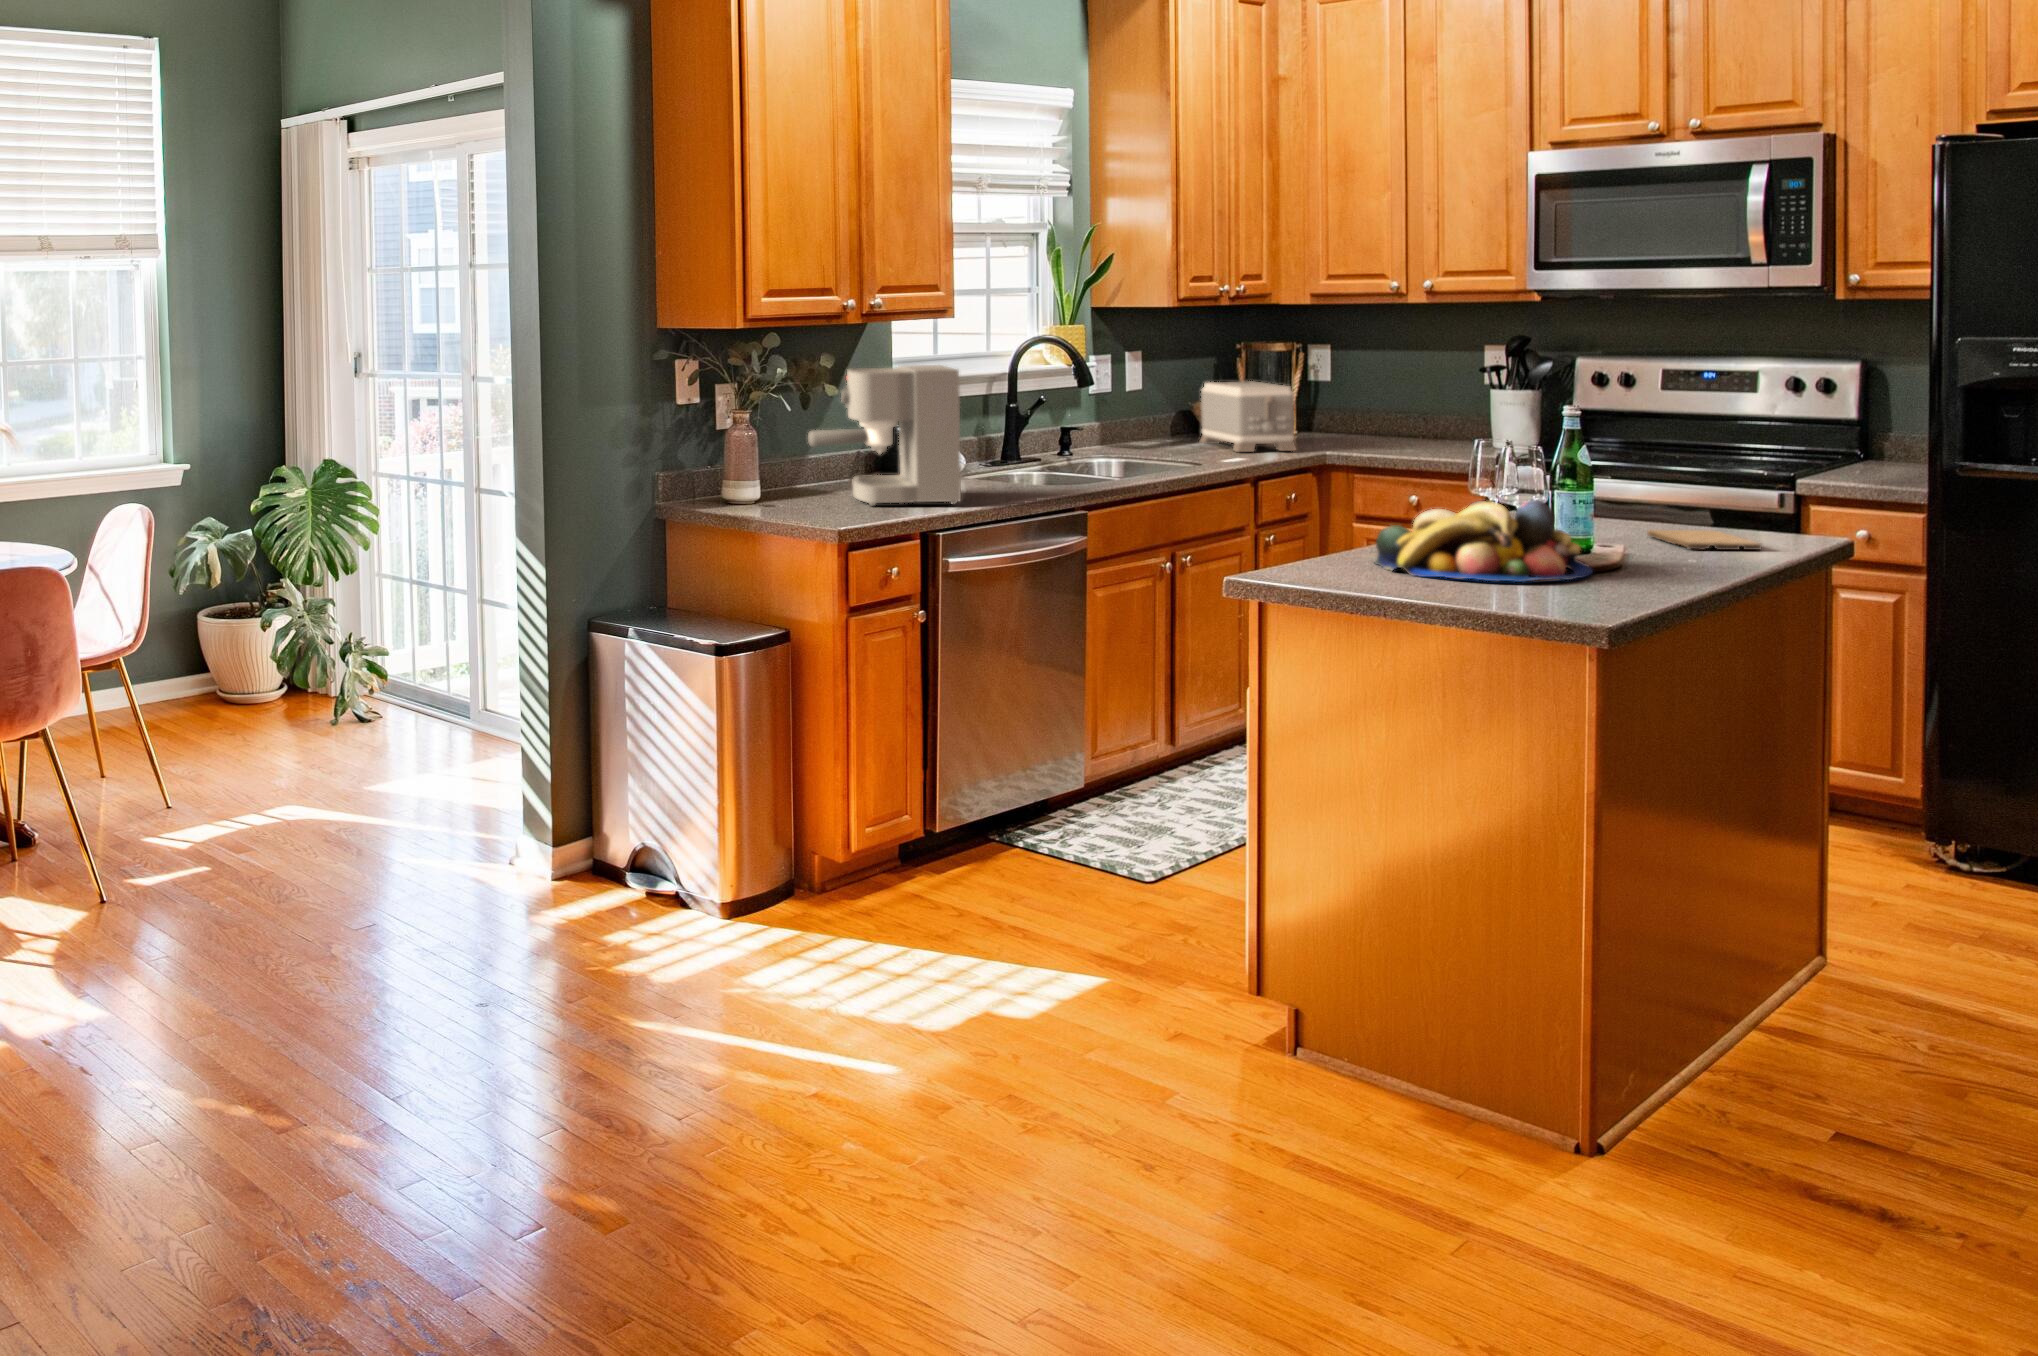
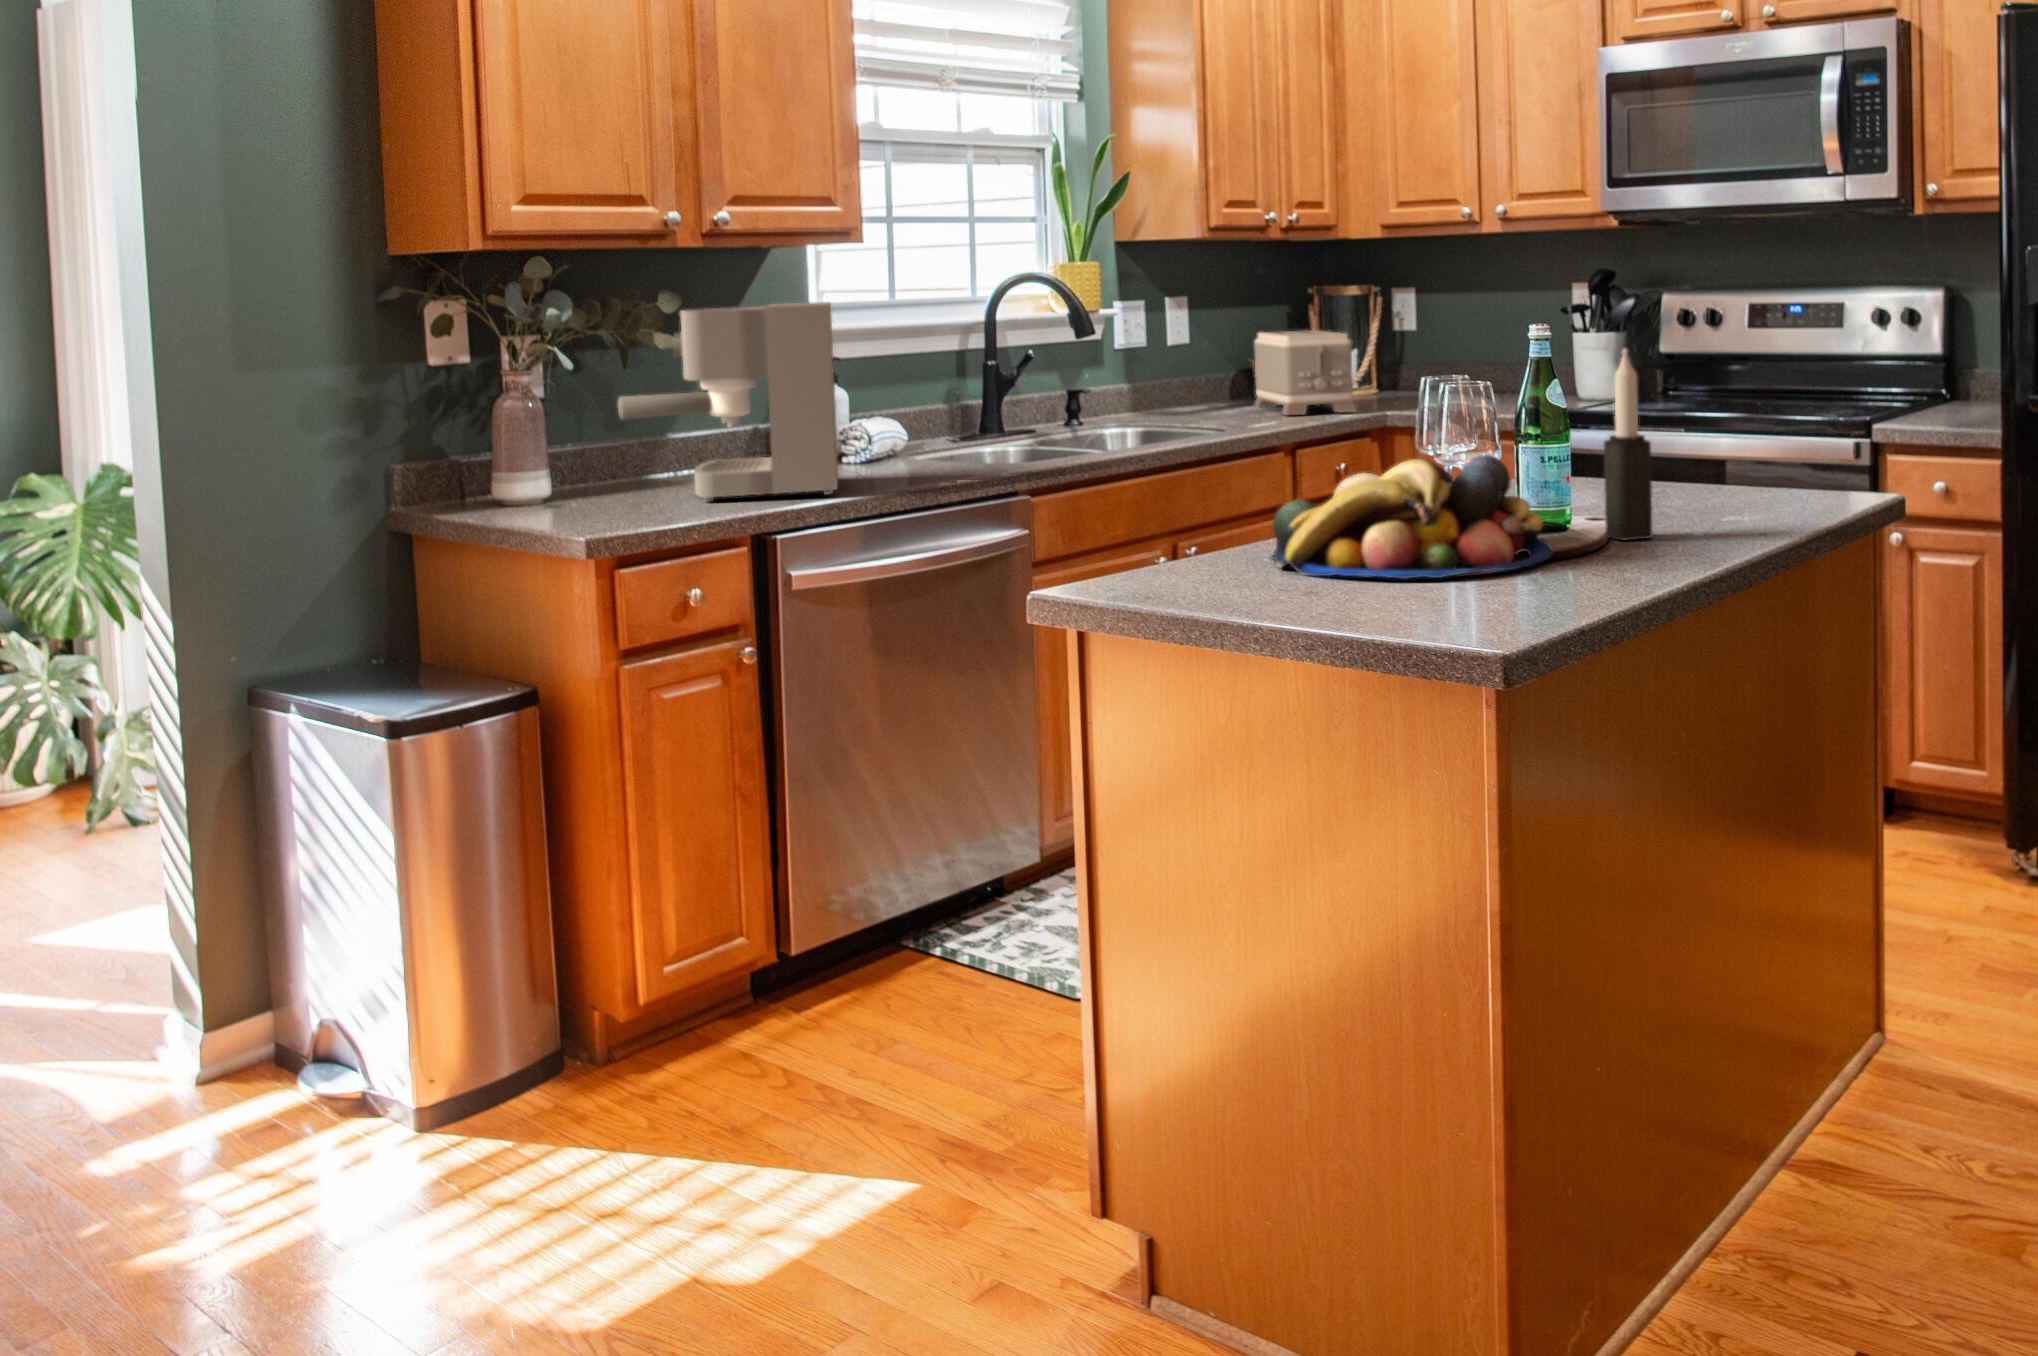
candle: none [1622,429,1661,564] -> present [1604,349,1652,540]
cutting board: present [1648,530,1762,550] -> none [1661,488,1788,516]

